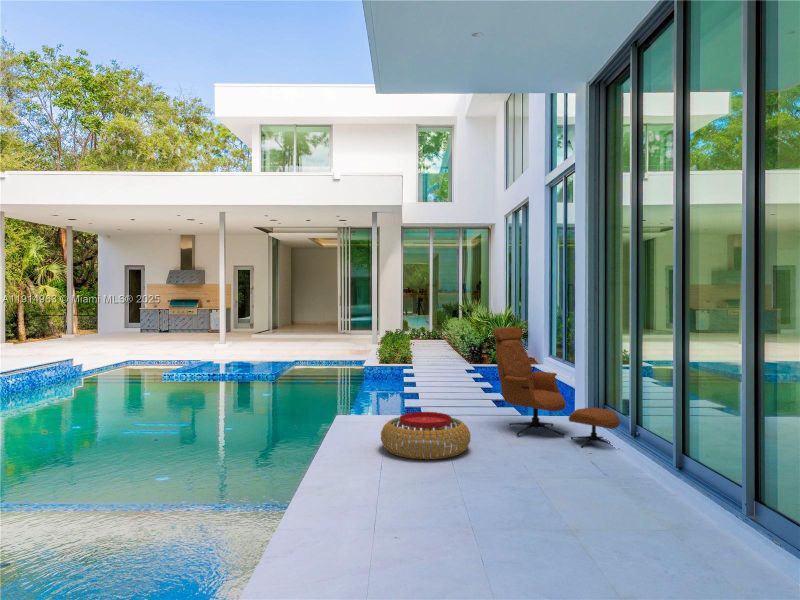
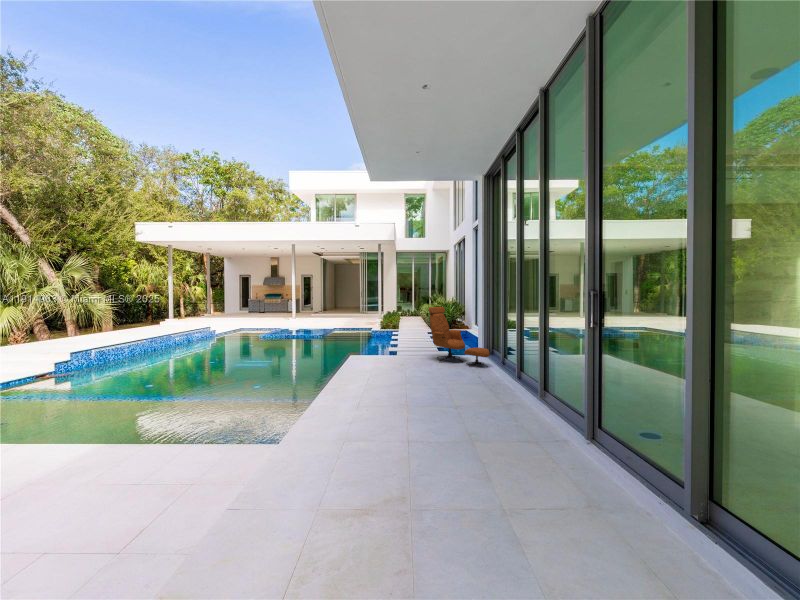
pouf: present [381,412,471,459] -> none [368,349,413,372]

